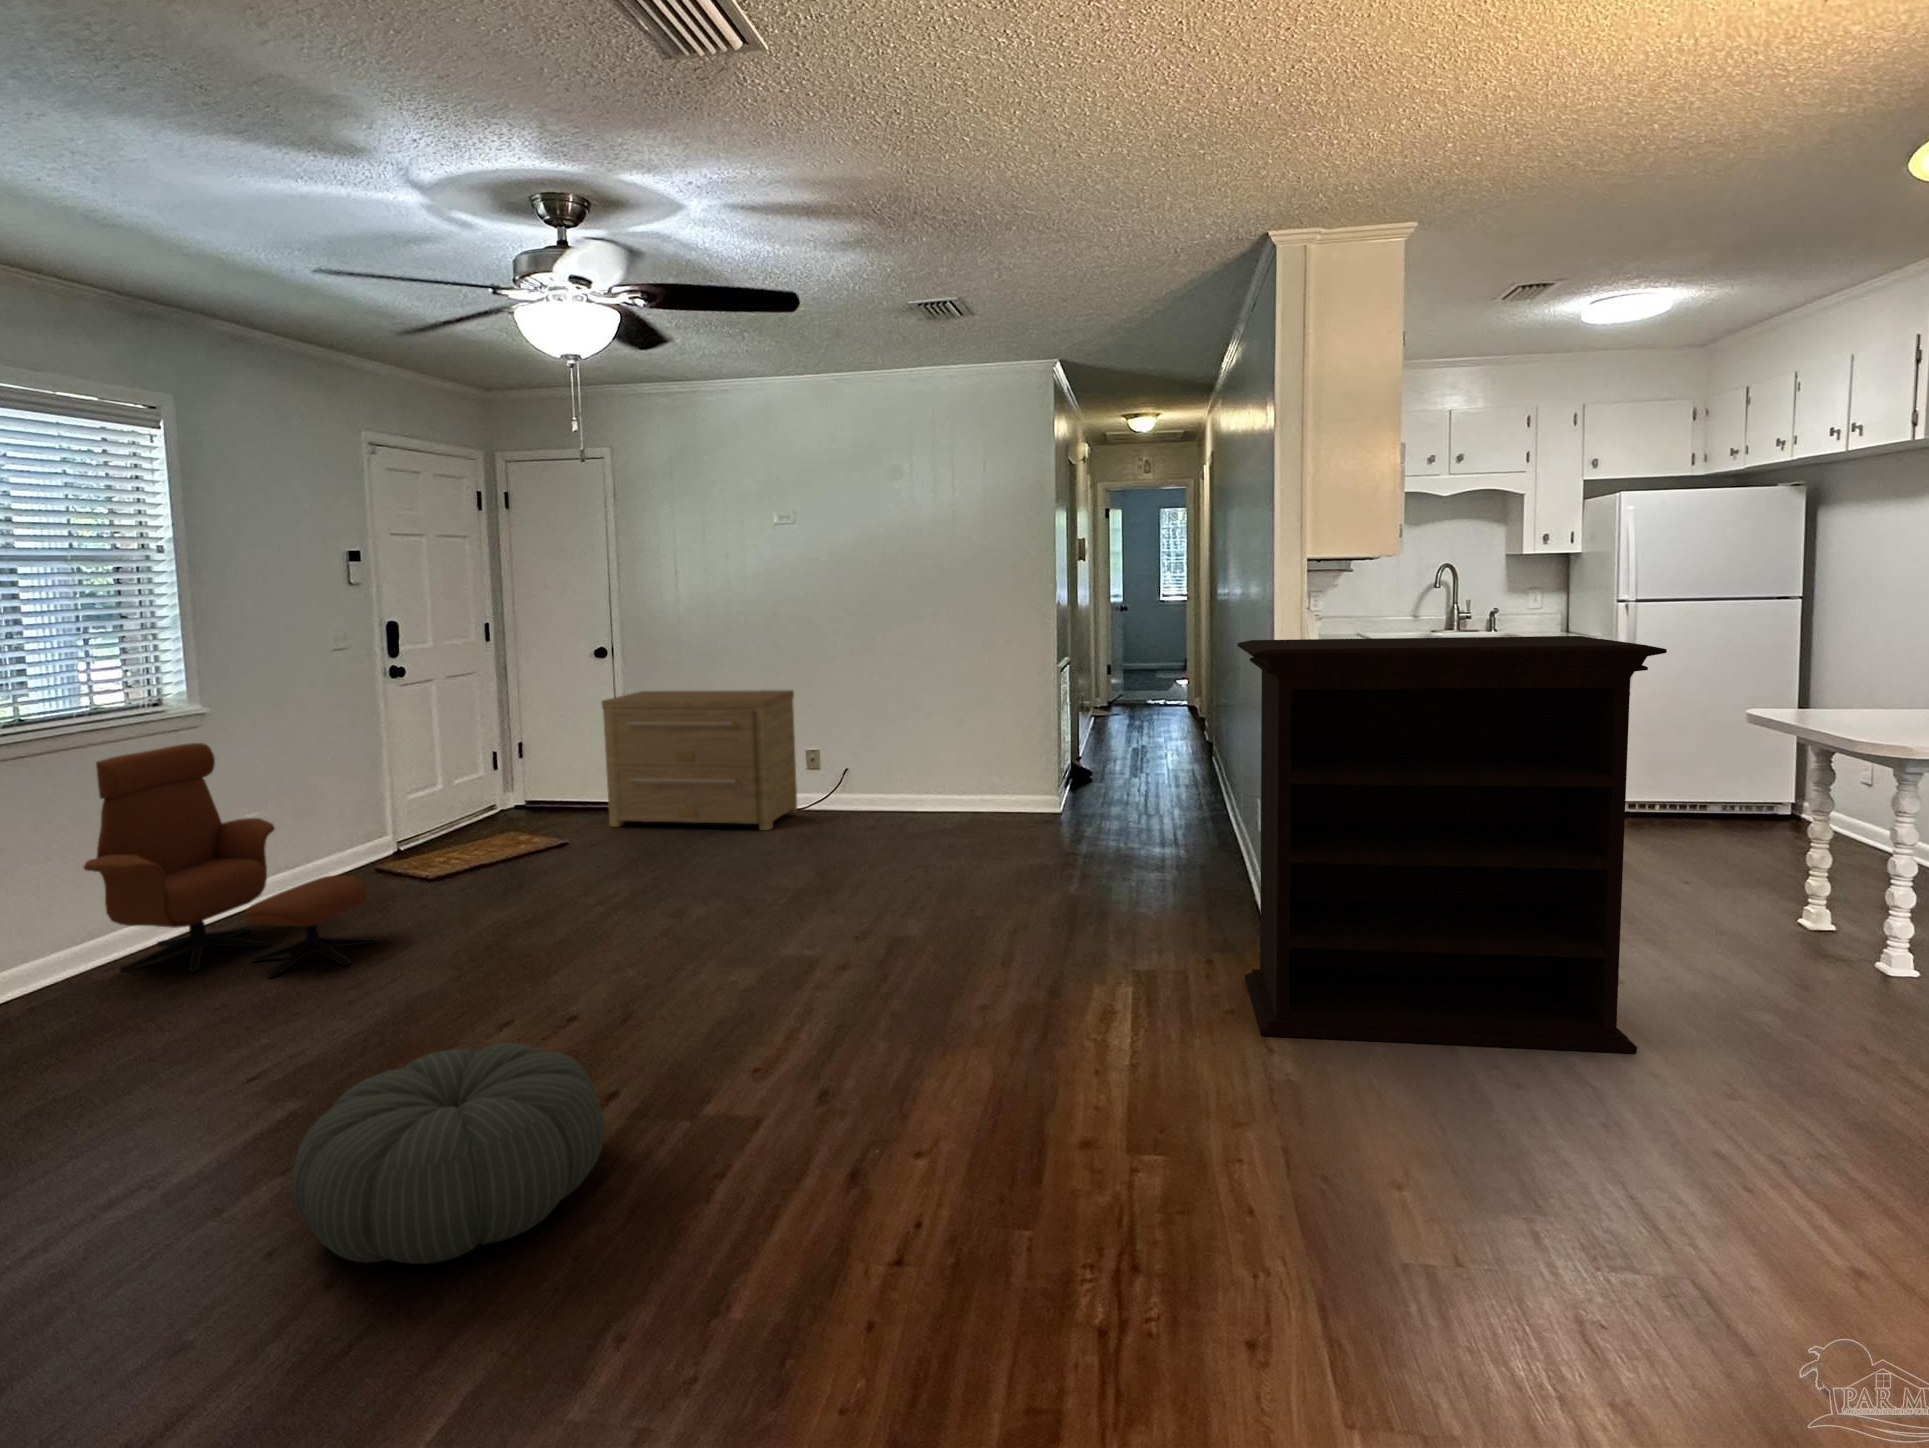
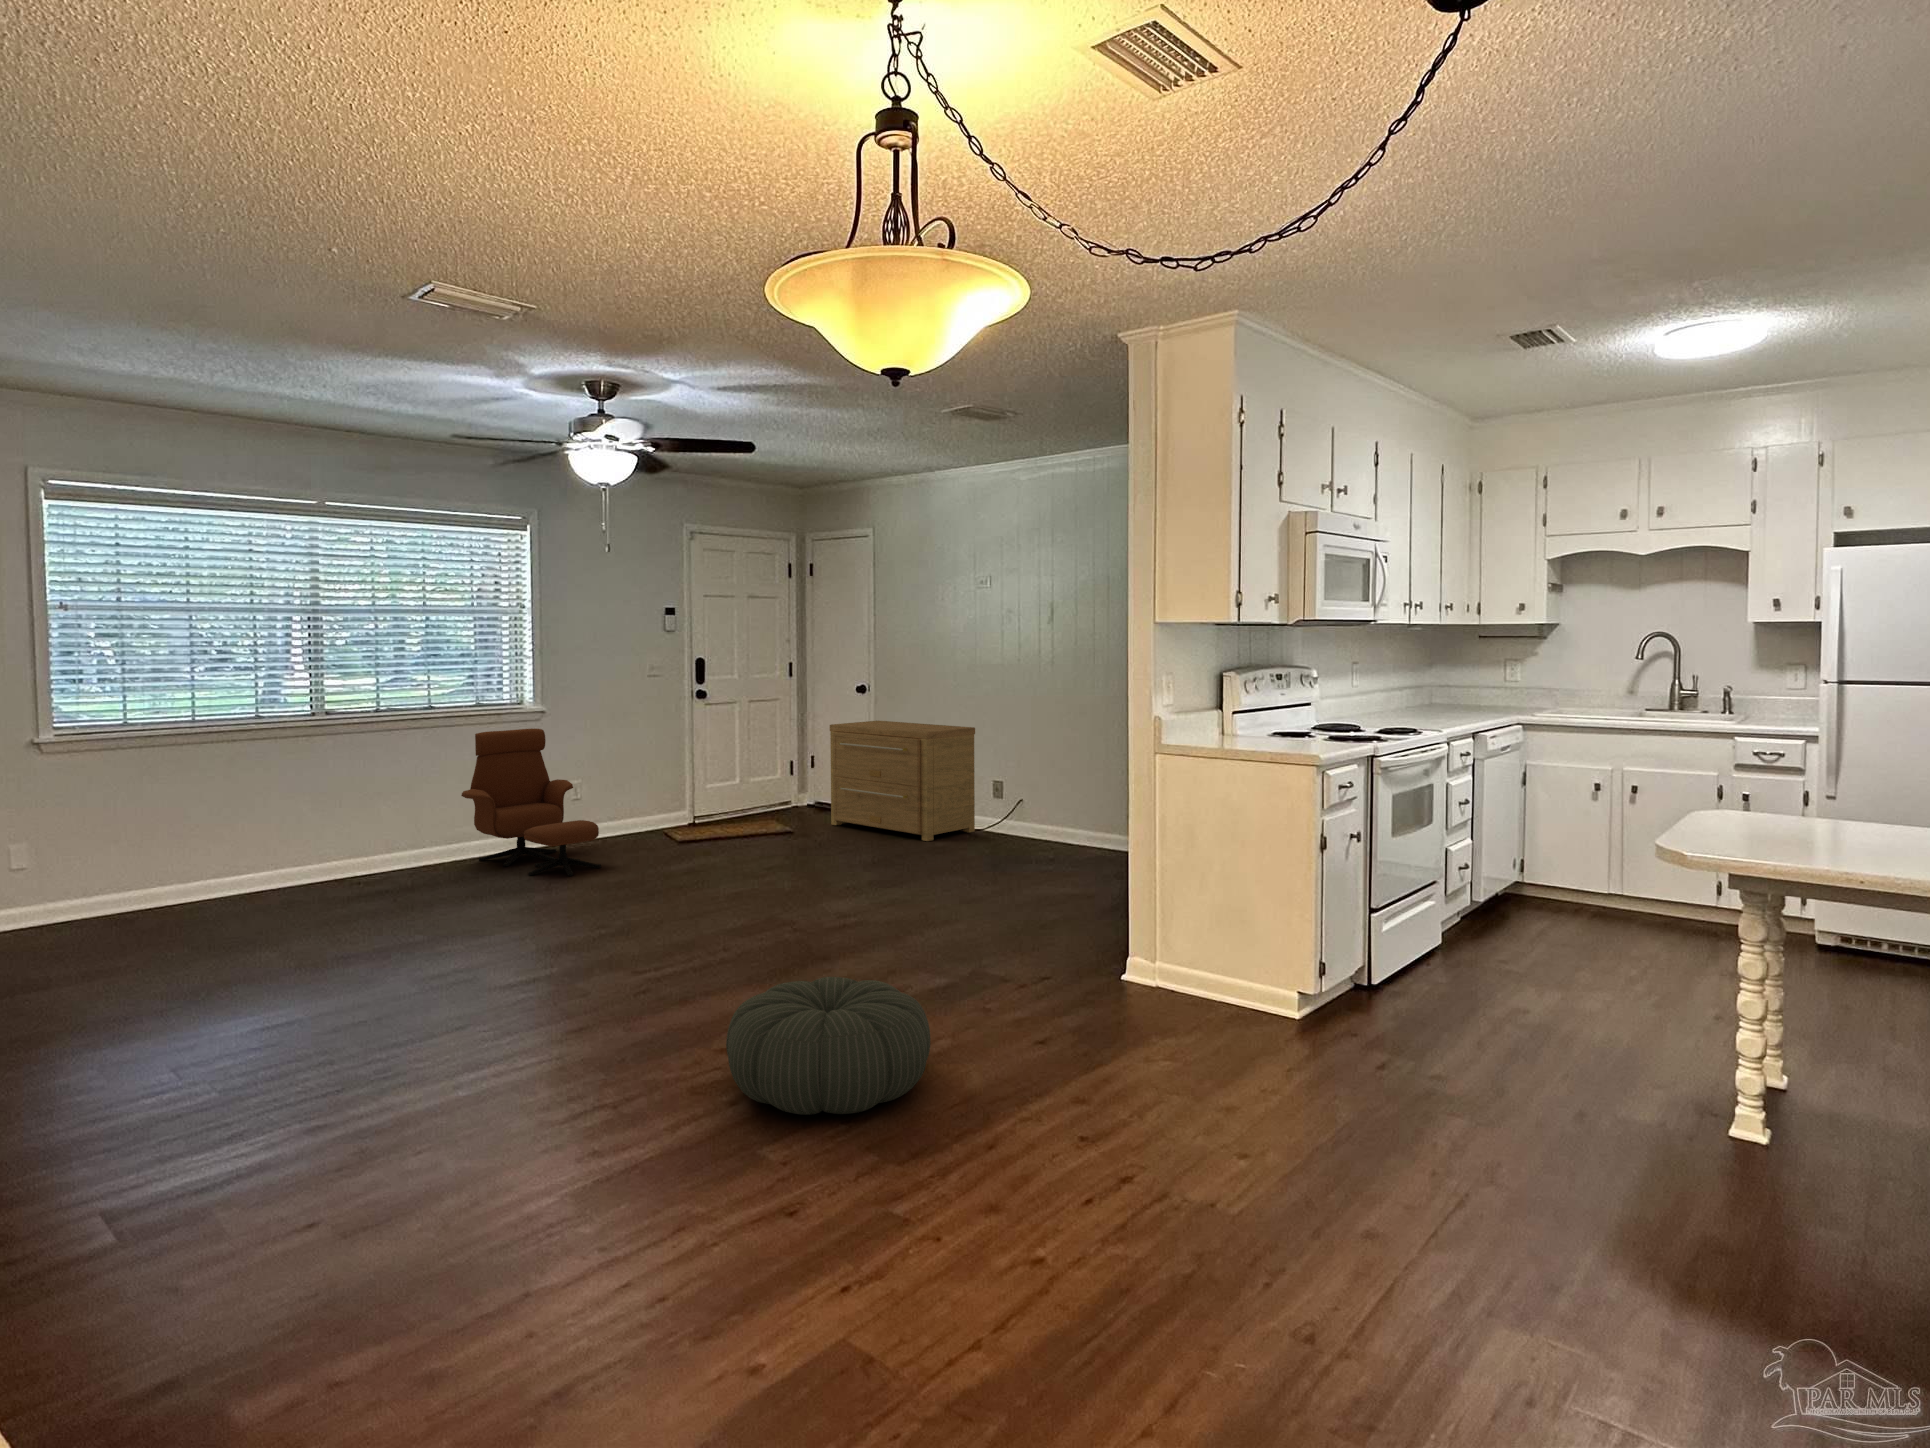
bookshelf: present [1238,636,1667,1053] -> none [972,694,1324,1101]
pouf: present [292,1043,604,1264] -> present [726,977,930,1115]

